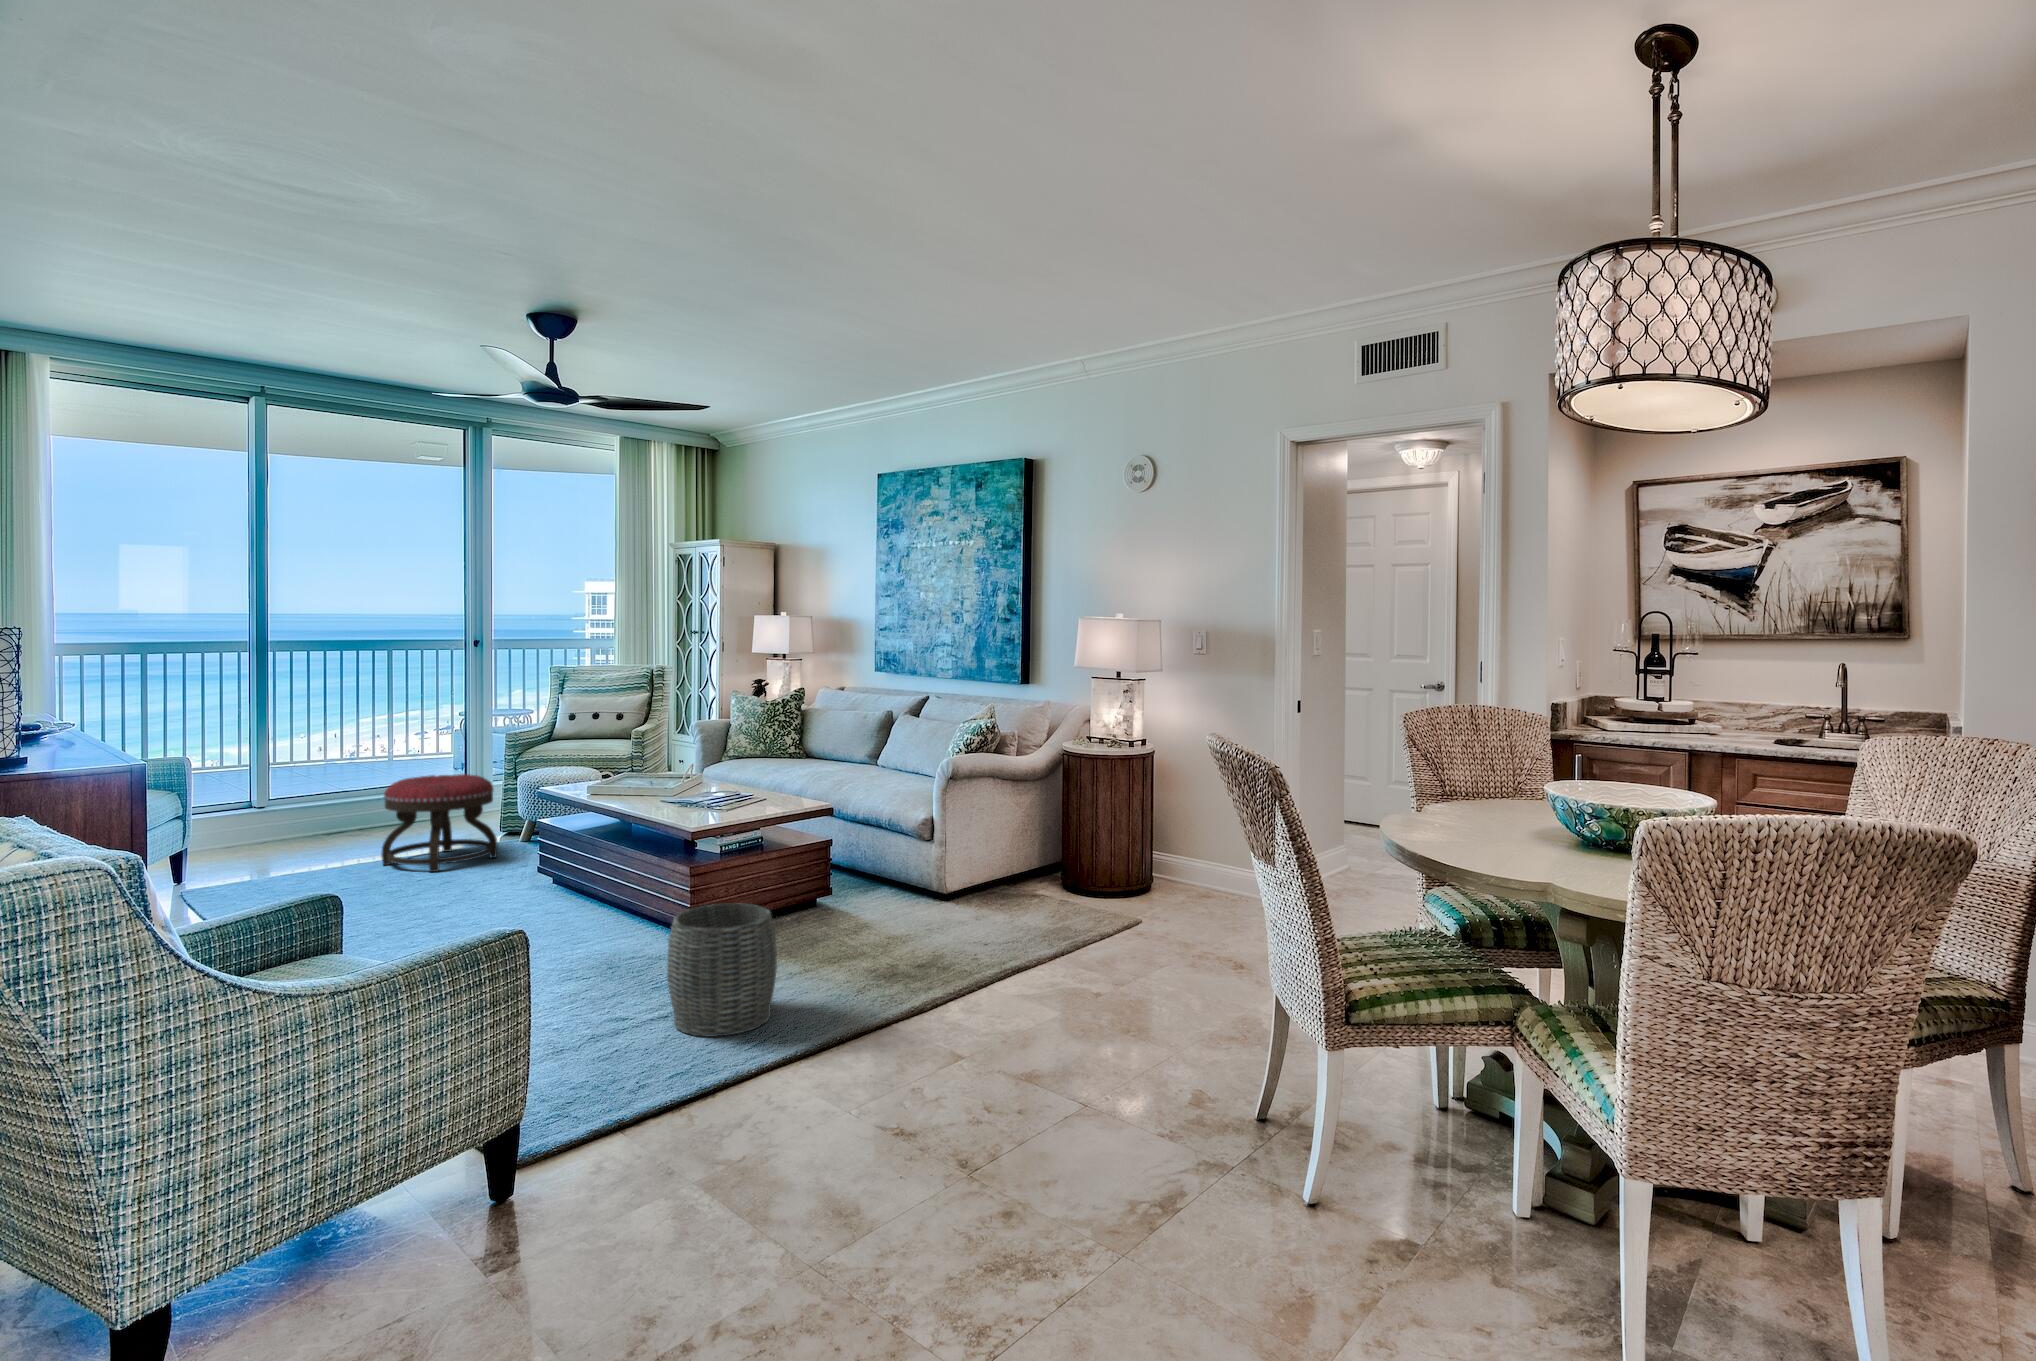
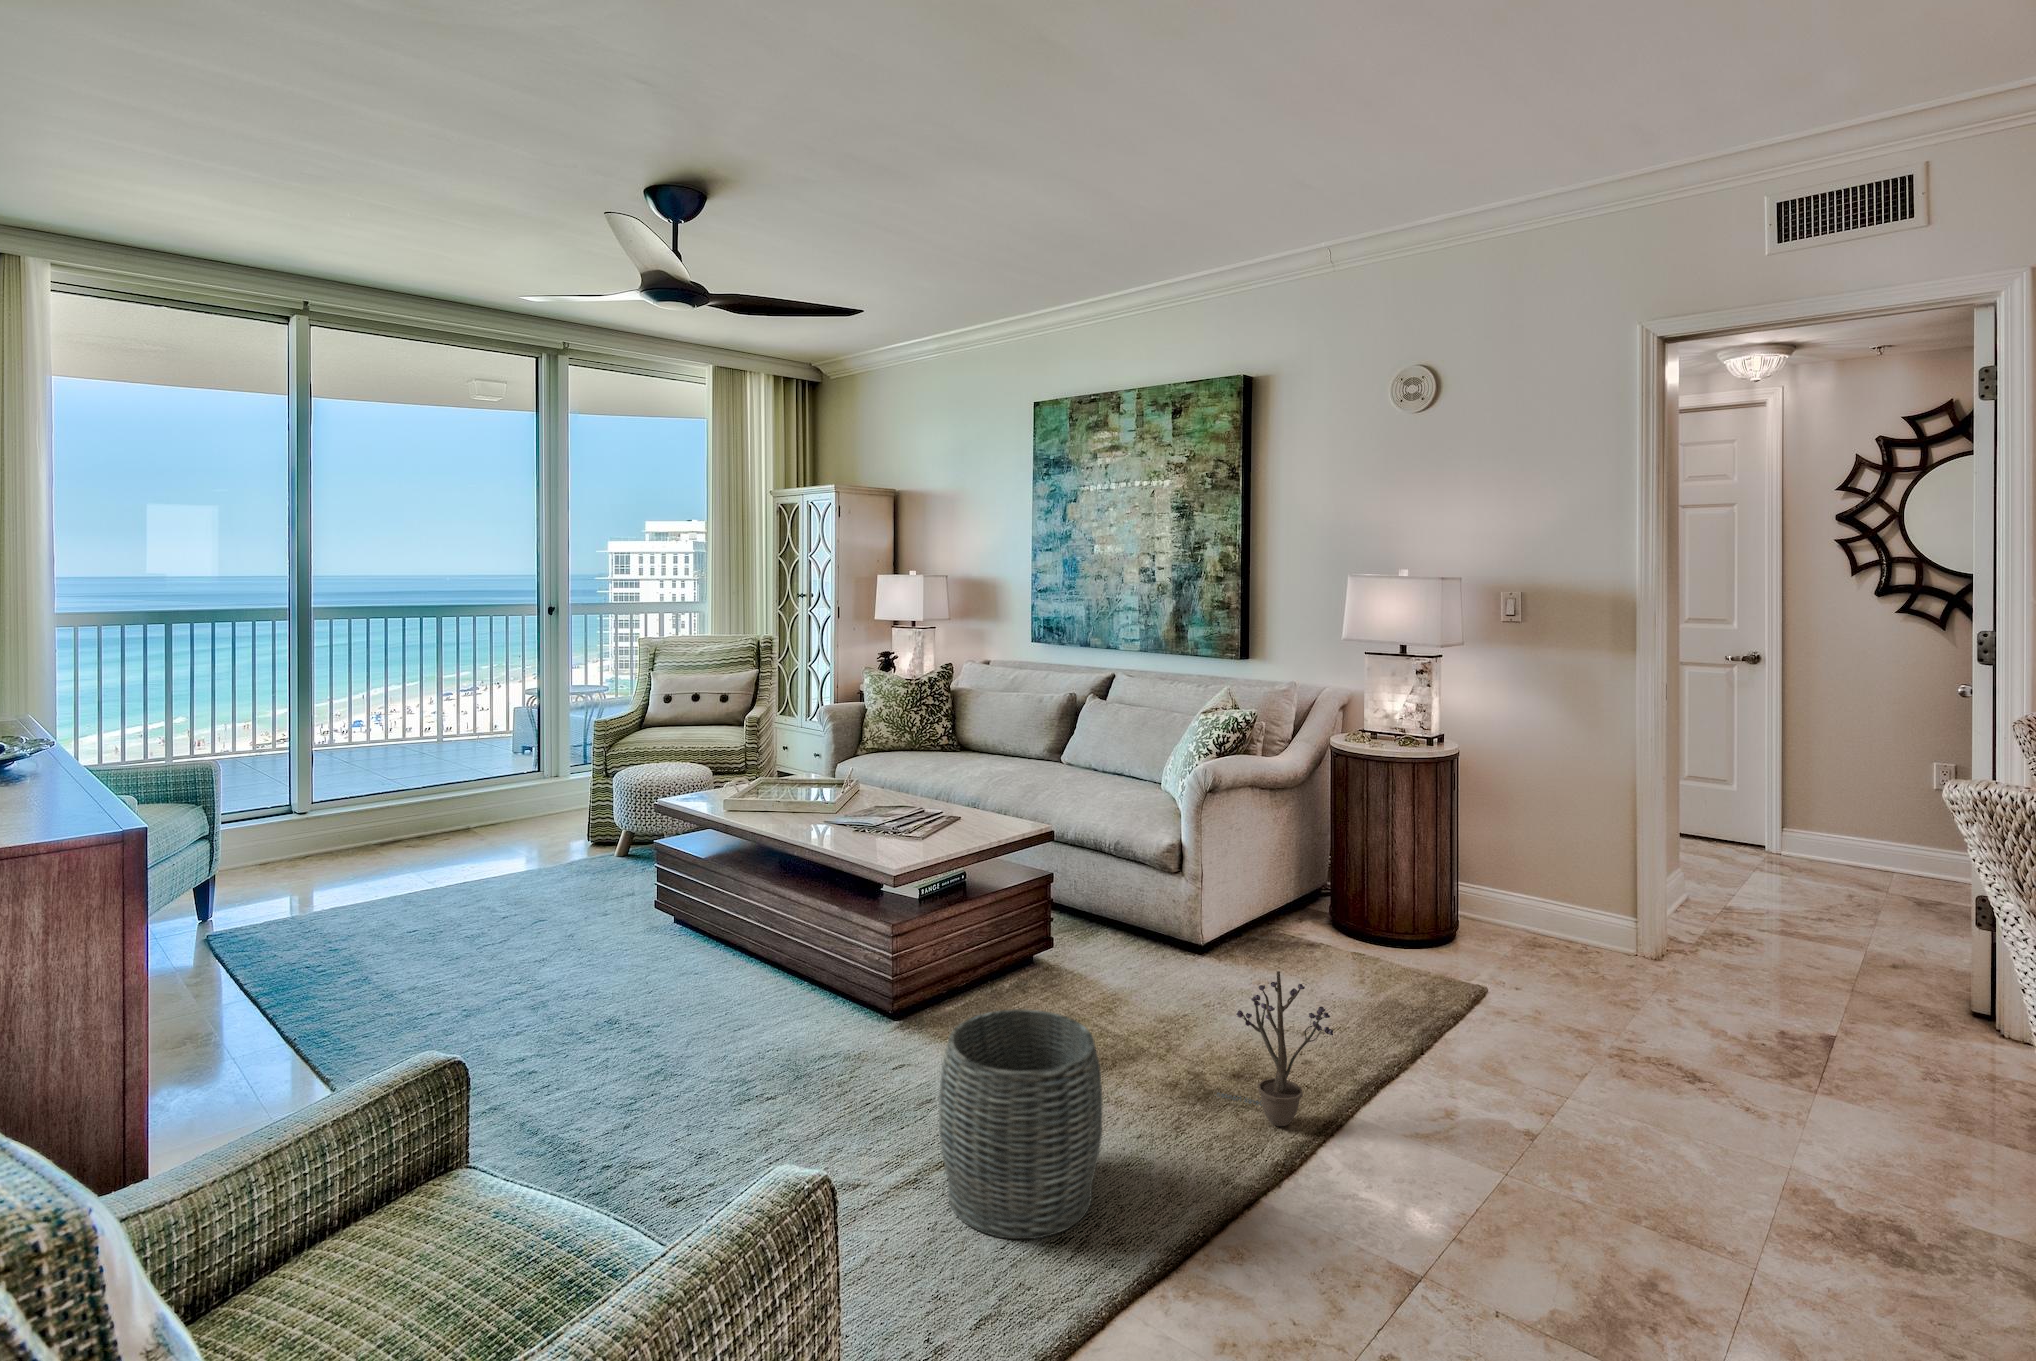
ottoman: present [381,774,498,872] -> none [456,776,597,904]
decorative plant: none [888,884,952,989] -> present [1217,971,1333,1126]

